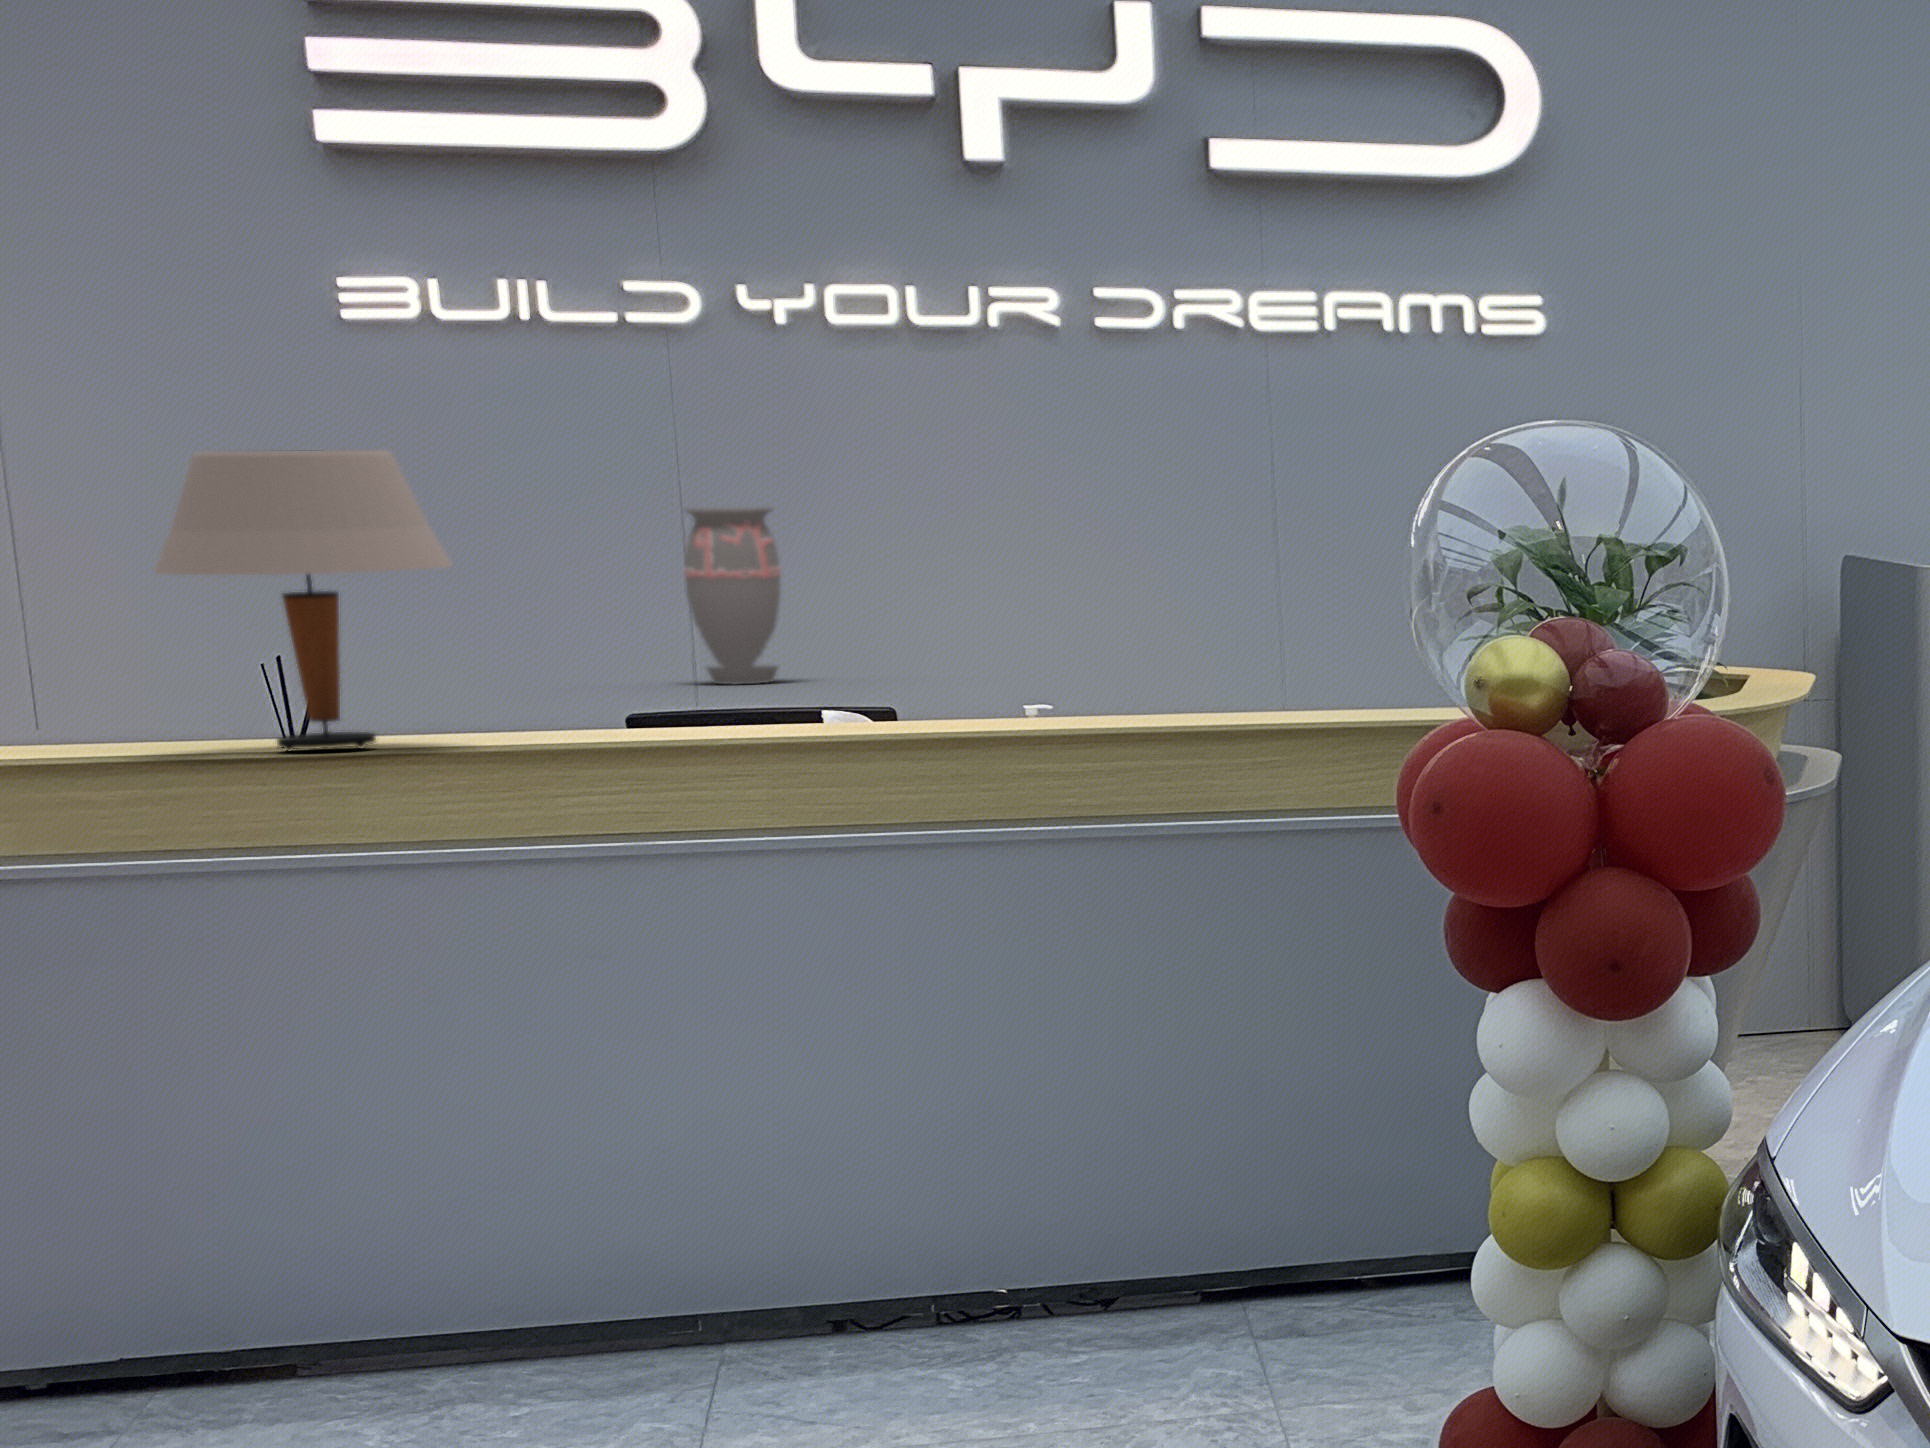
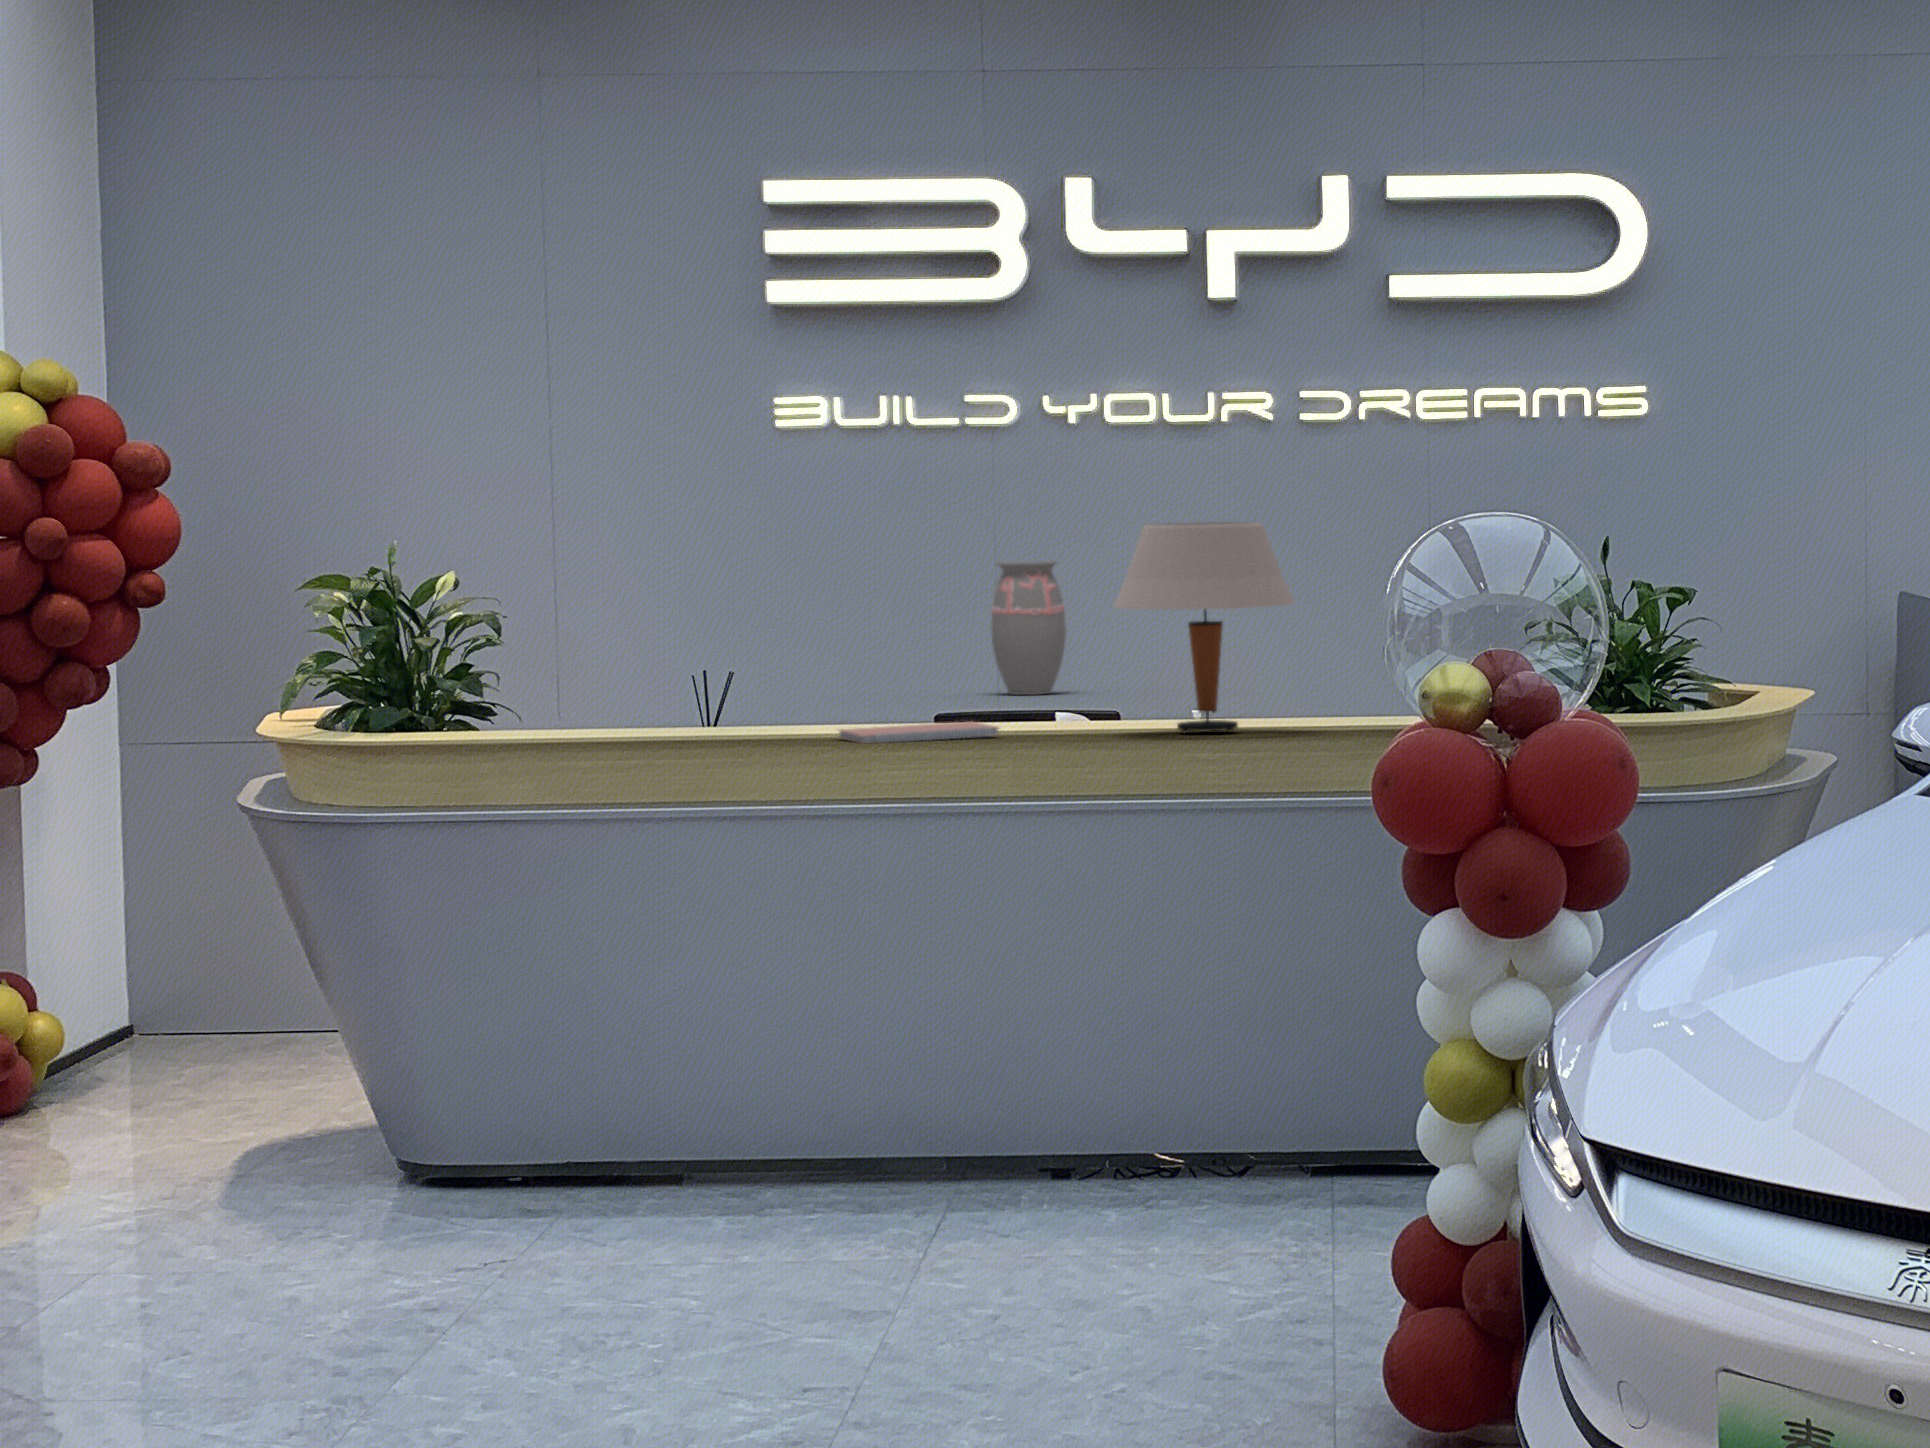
table lamp: present [155,450,453,751] -> present [1114,522,1295,733]
notebook: none [500,724,756,759] -> present [839,722,999,743]

